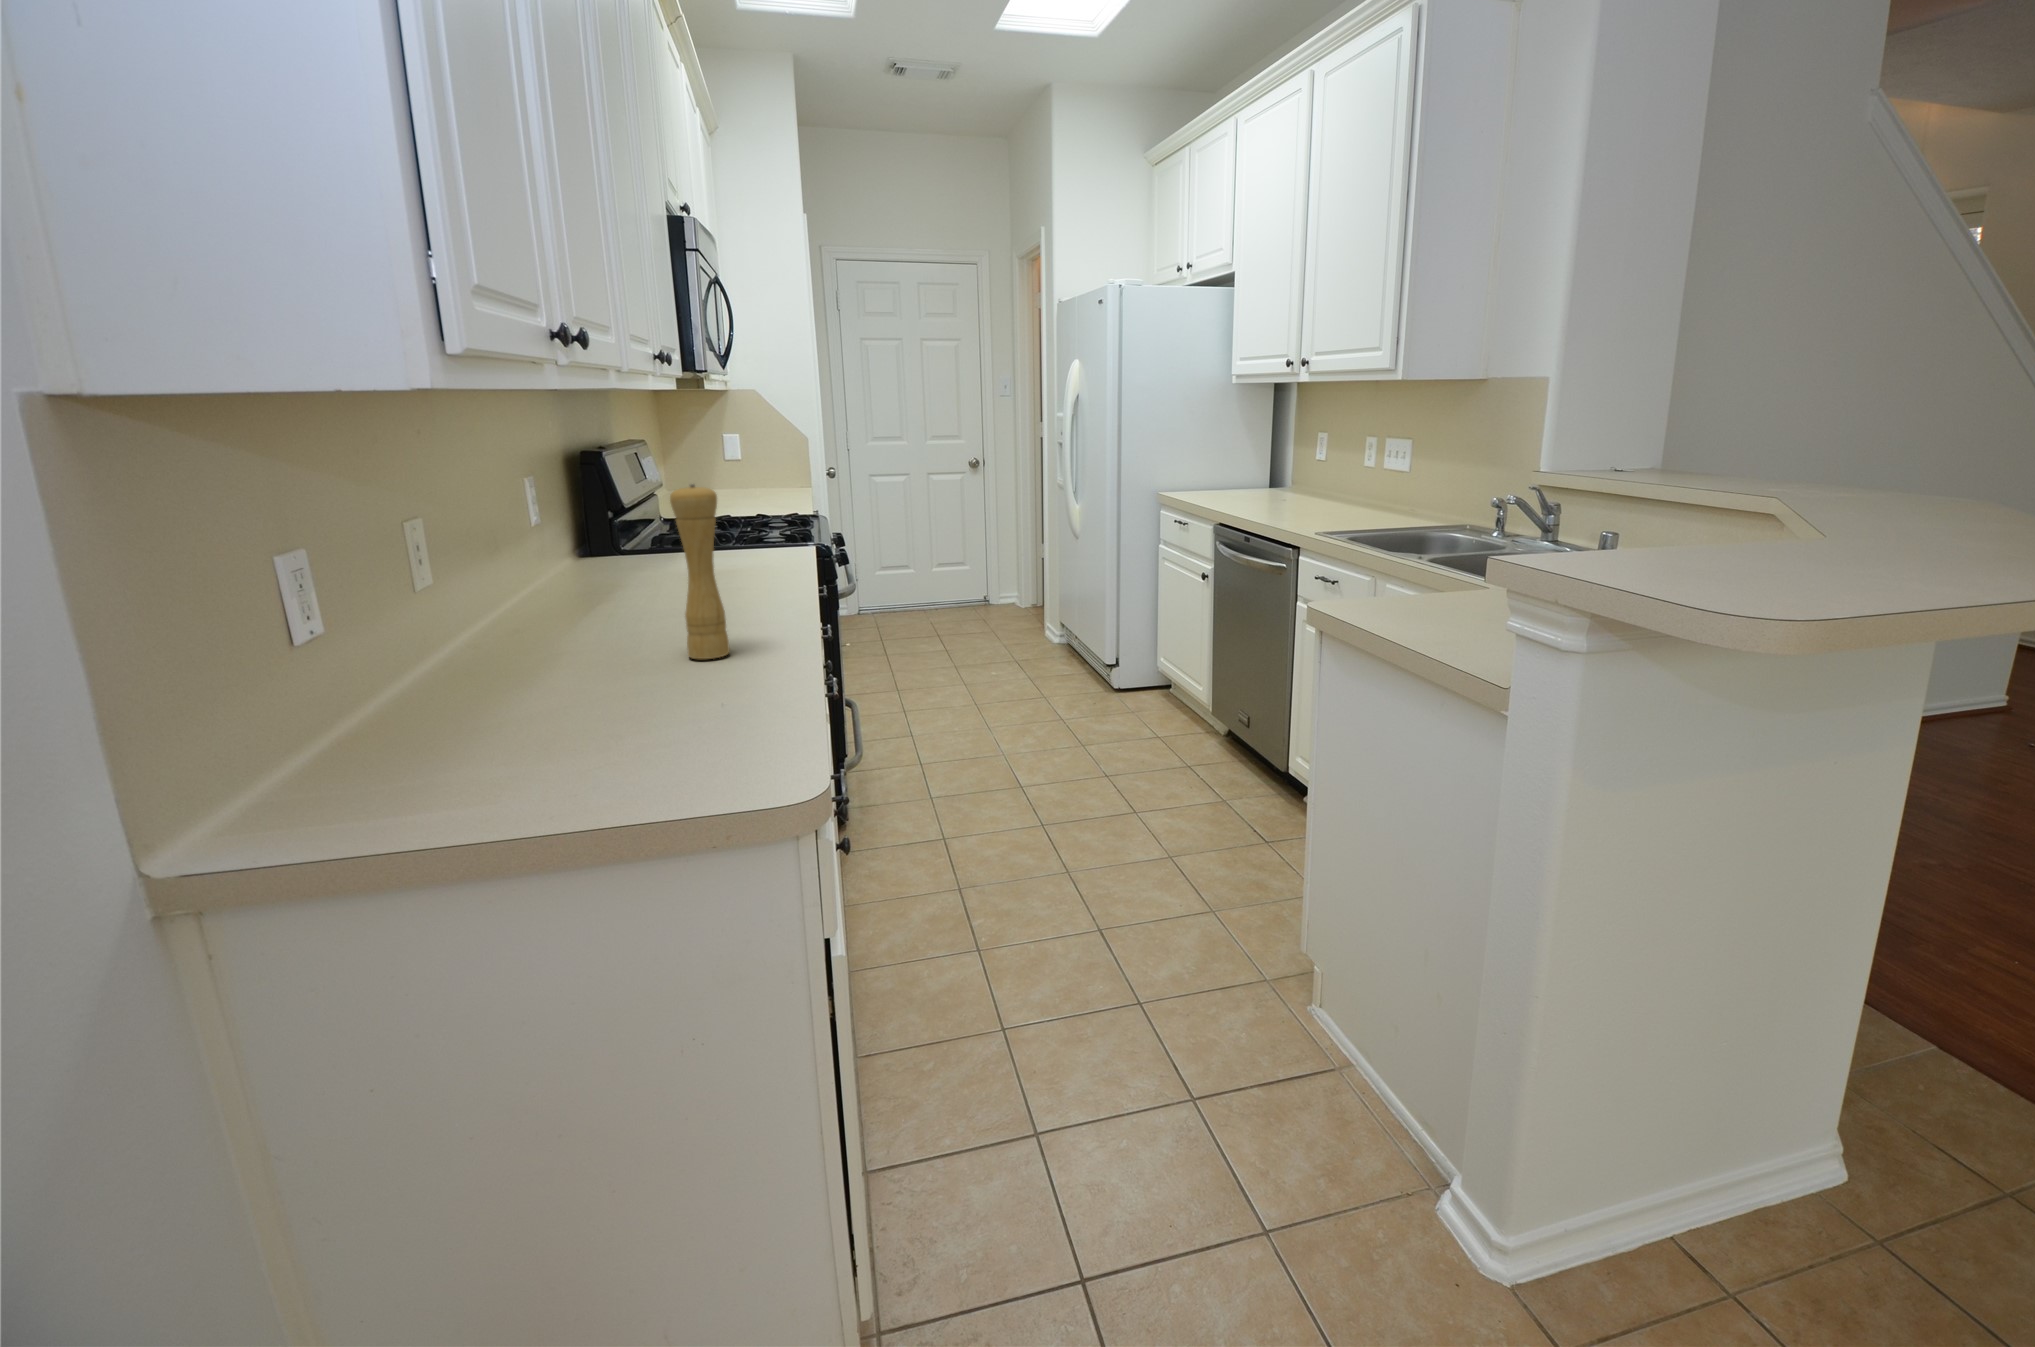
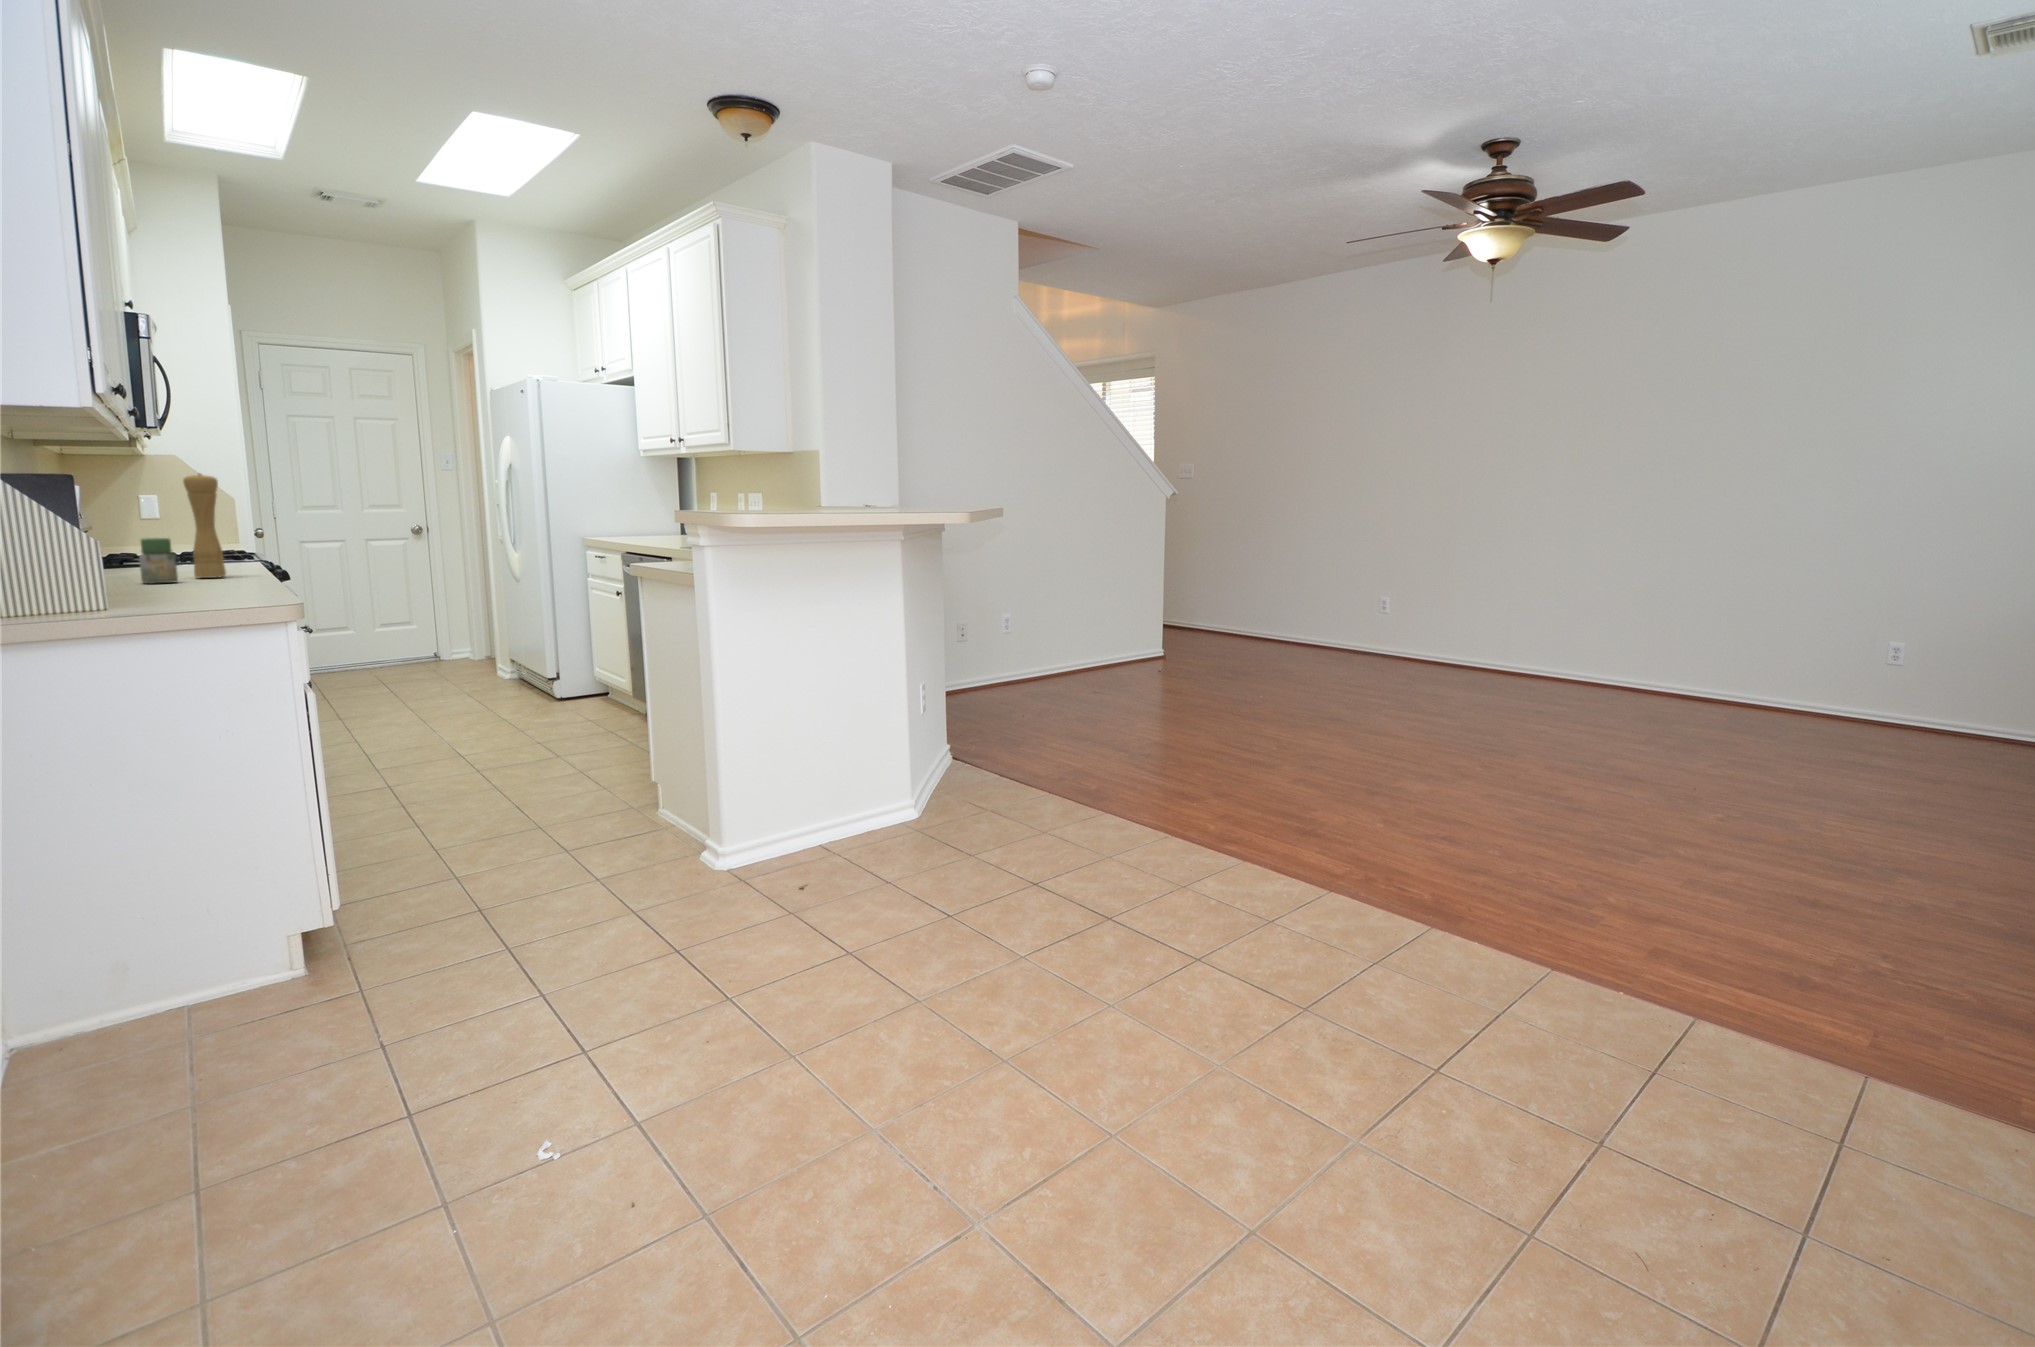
jar: none [597,608,653,691] -> present [139,538,178,584]

